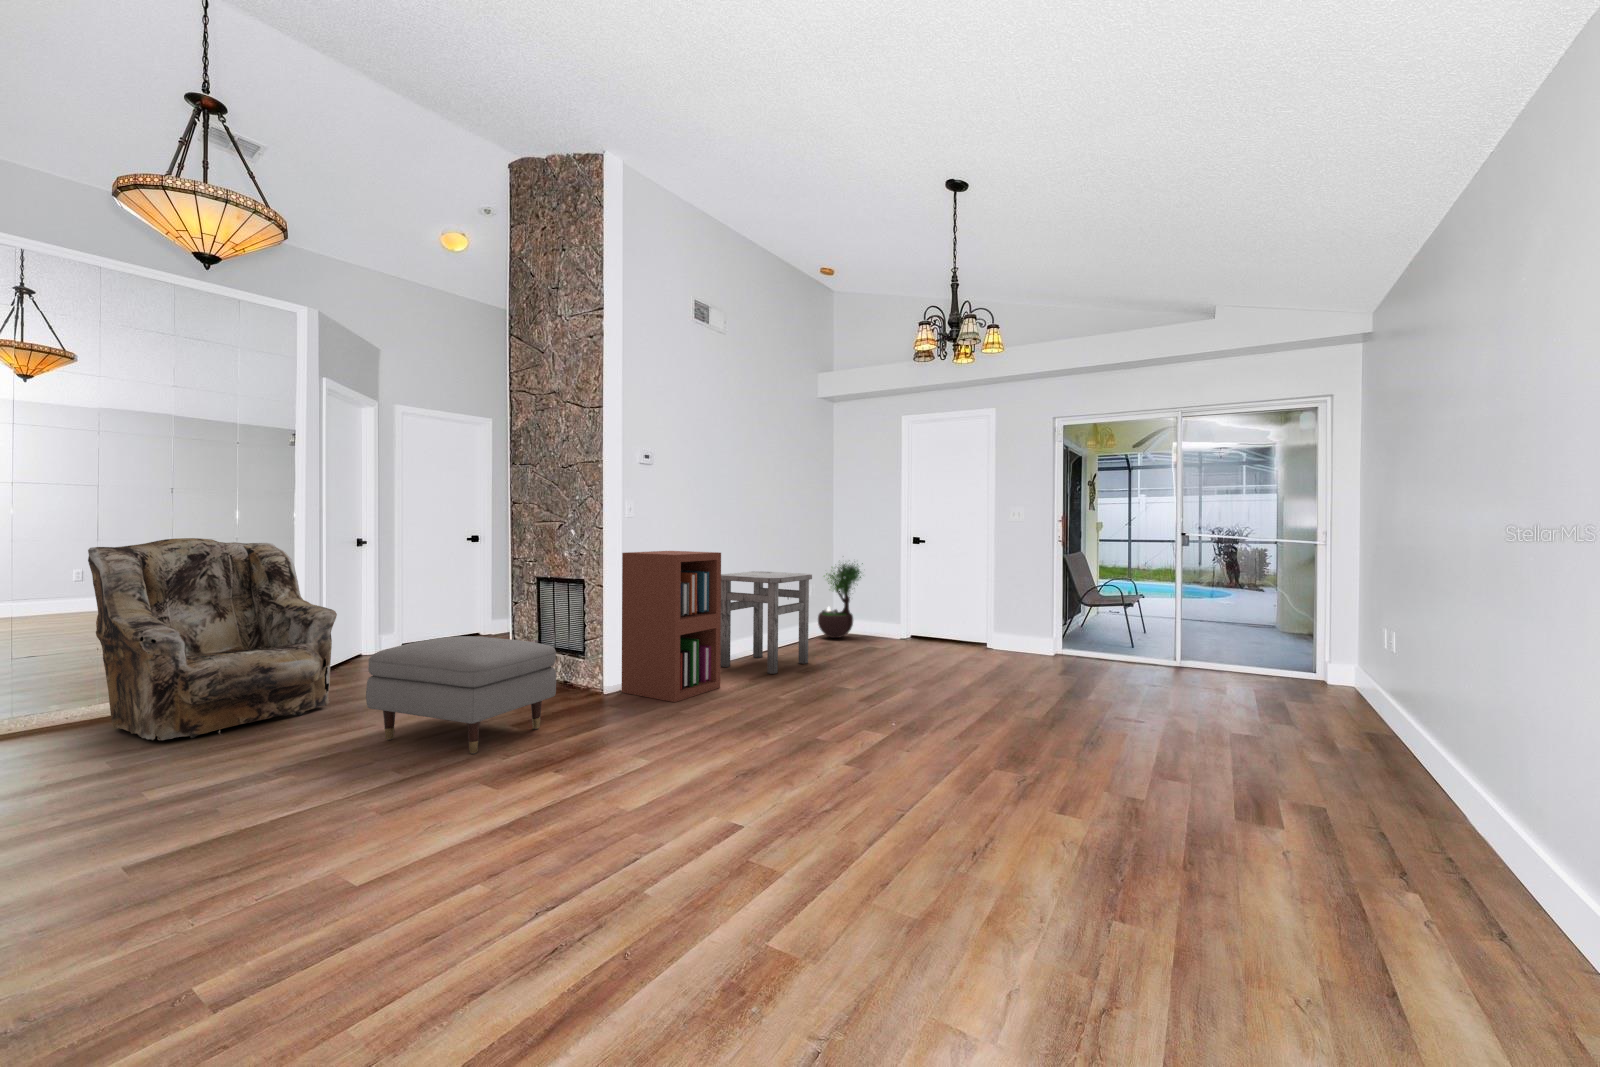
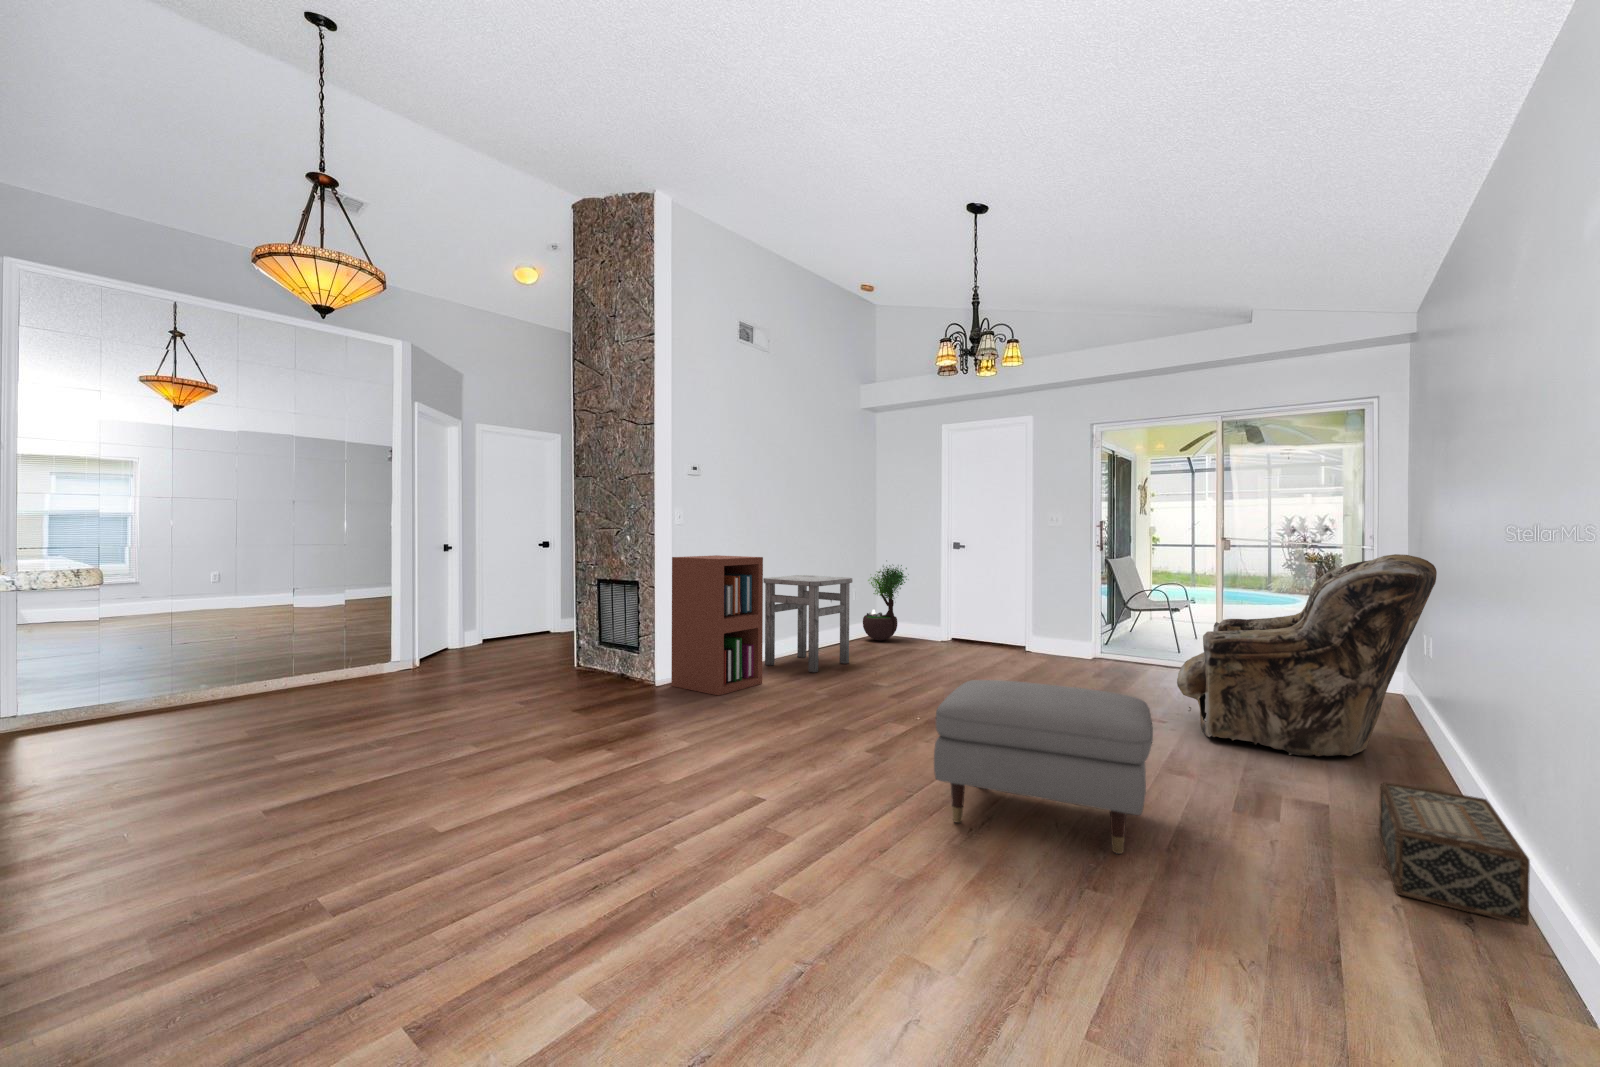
armchair: present [88,538,337,740] -> present [1177,554,1437,756]
ottoman: present [366,636,556,754] -> present [934,680,1153,854]
woven basket: none [1390,786,1577,943] -> present [1379,782,1530,925]

